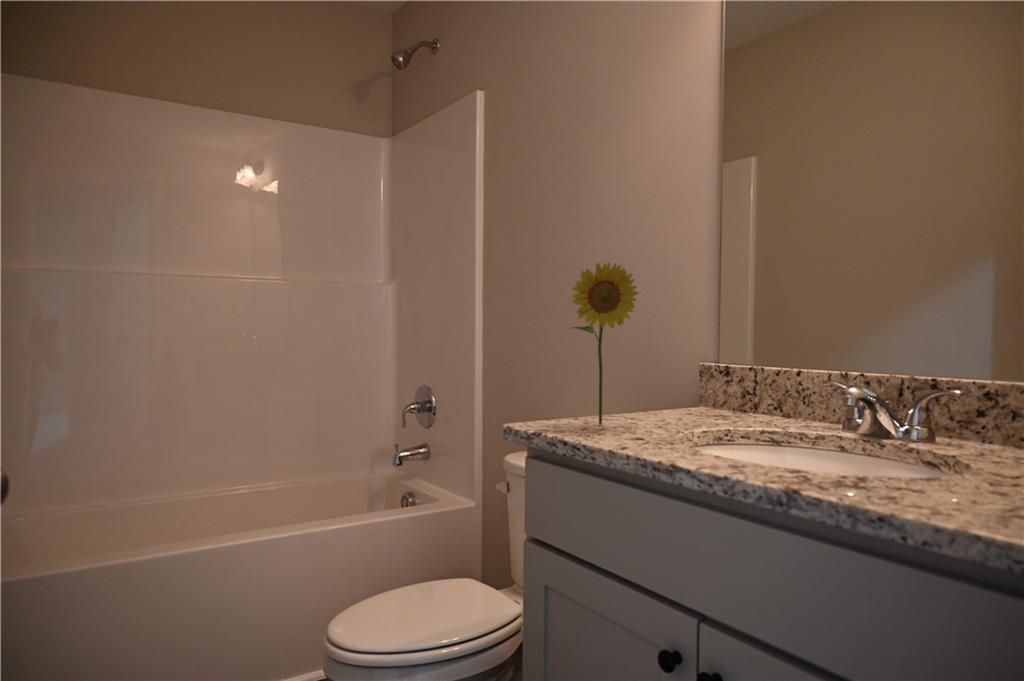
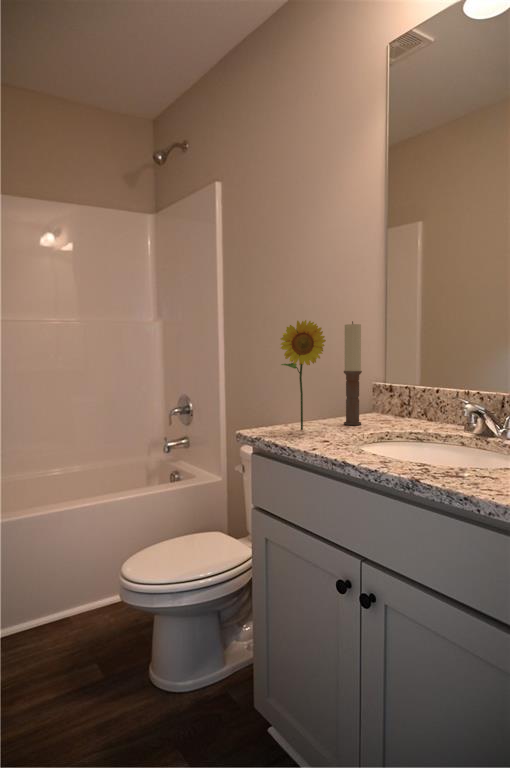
candle: none [660,269,687,420] -> present [344,321,362,425]

